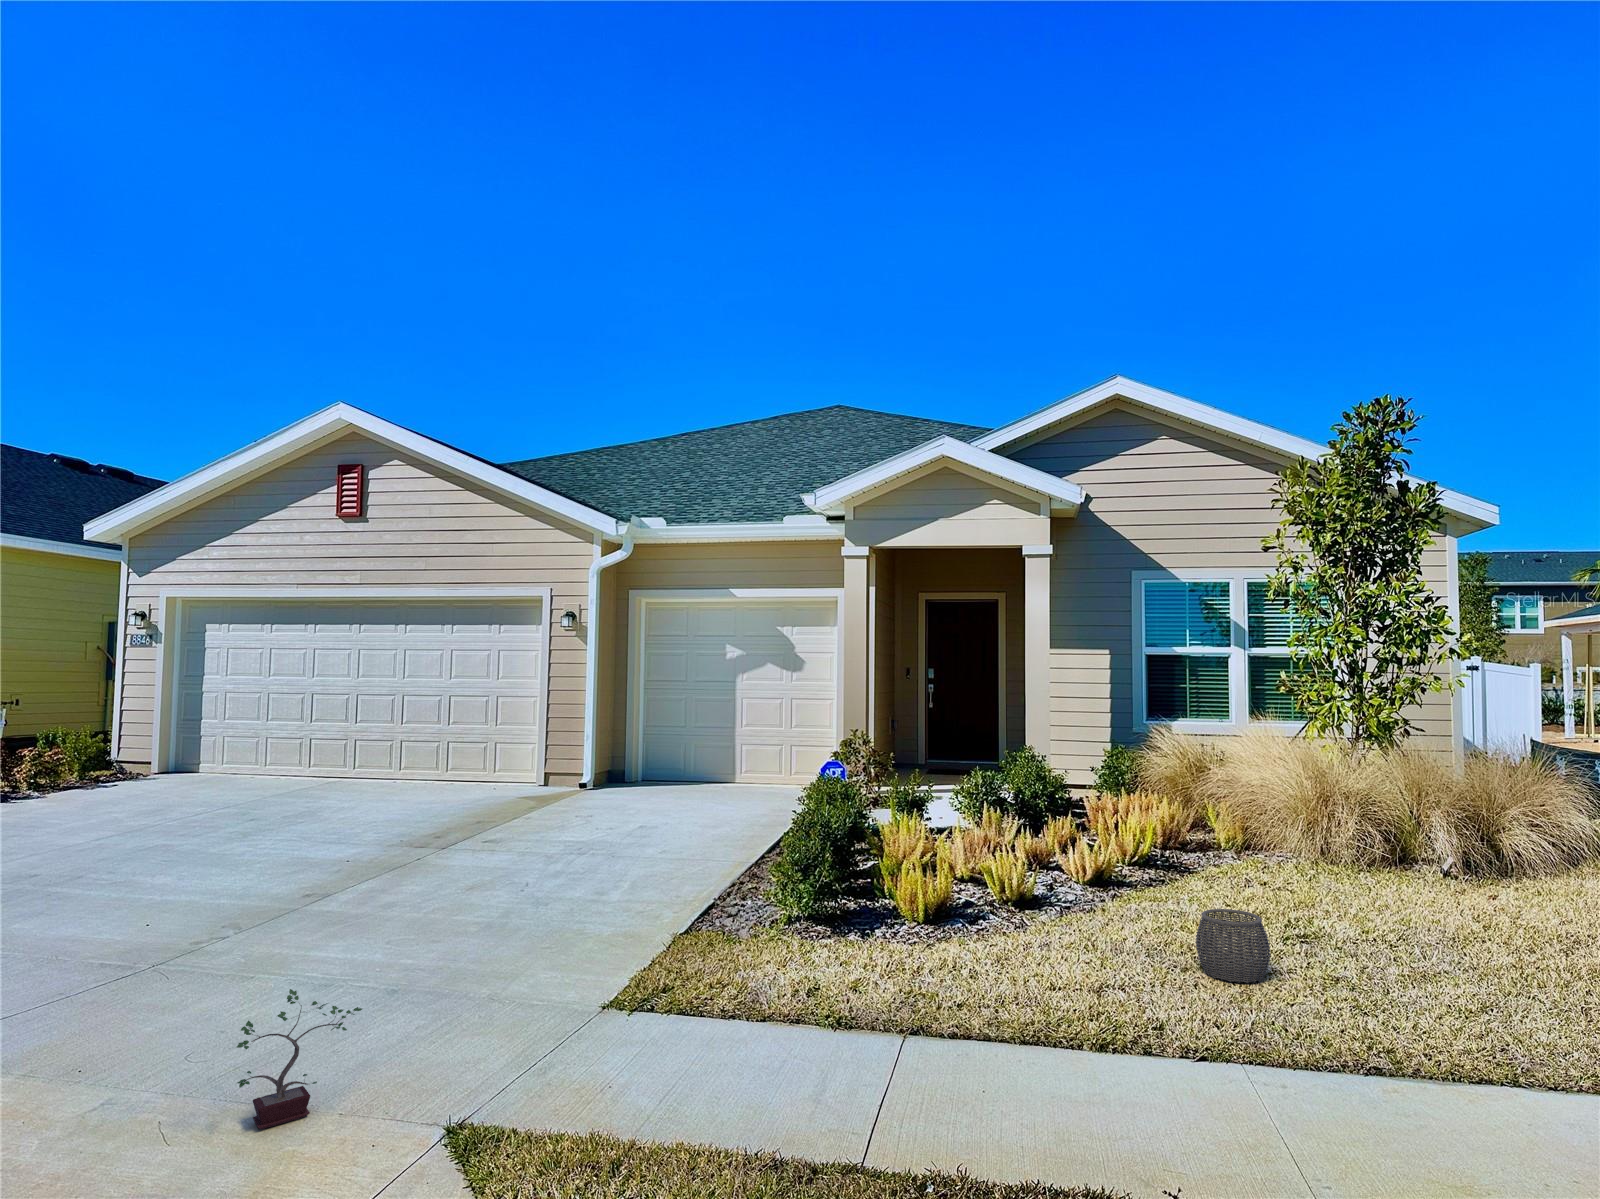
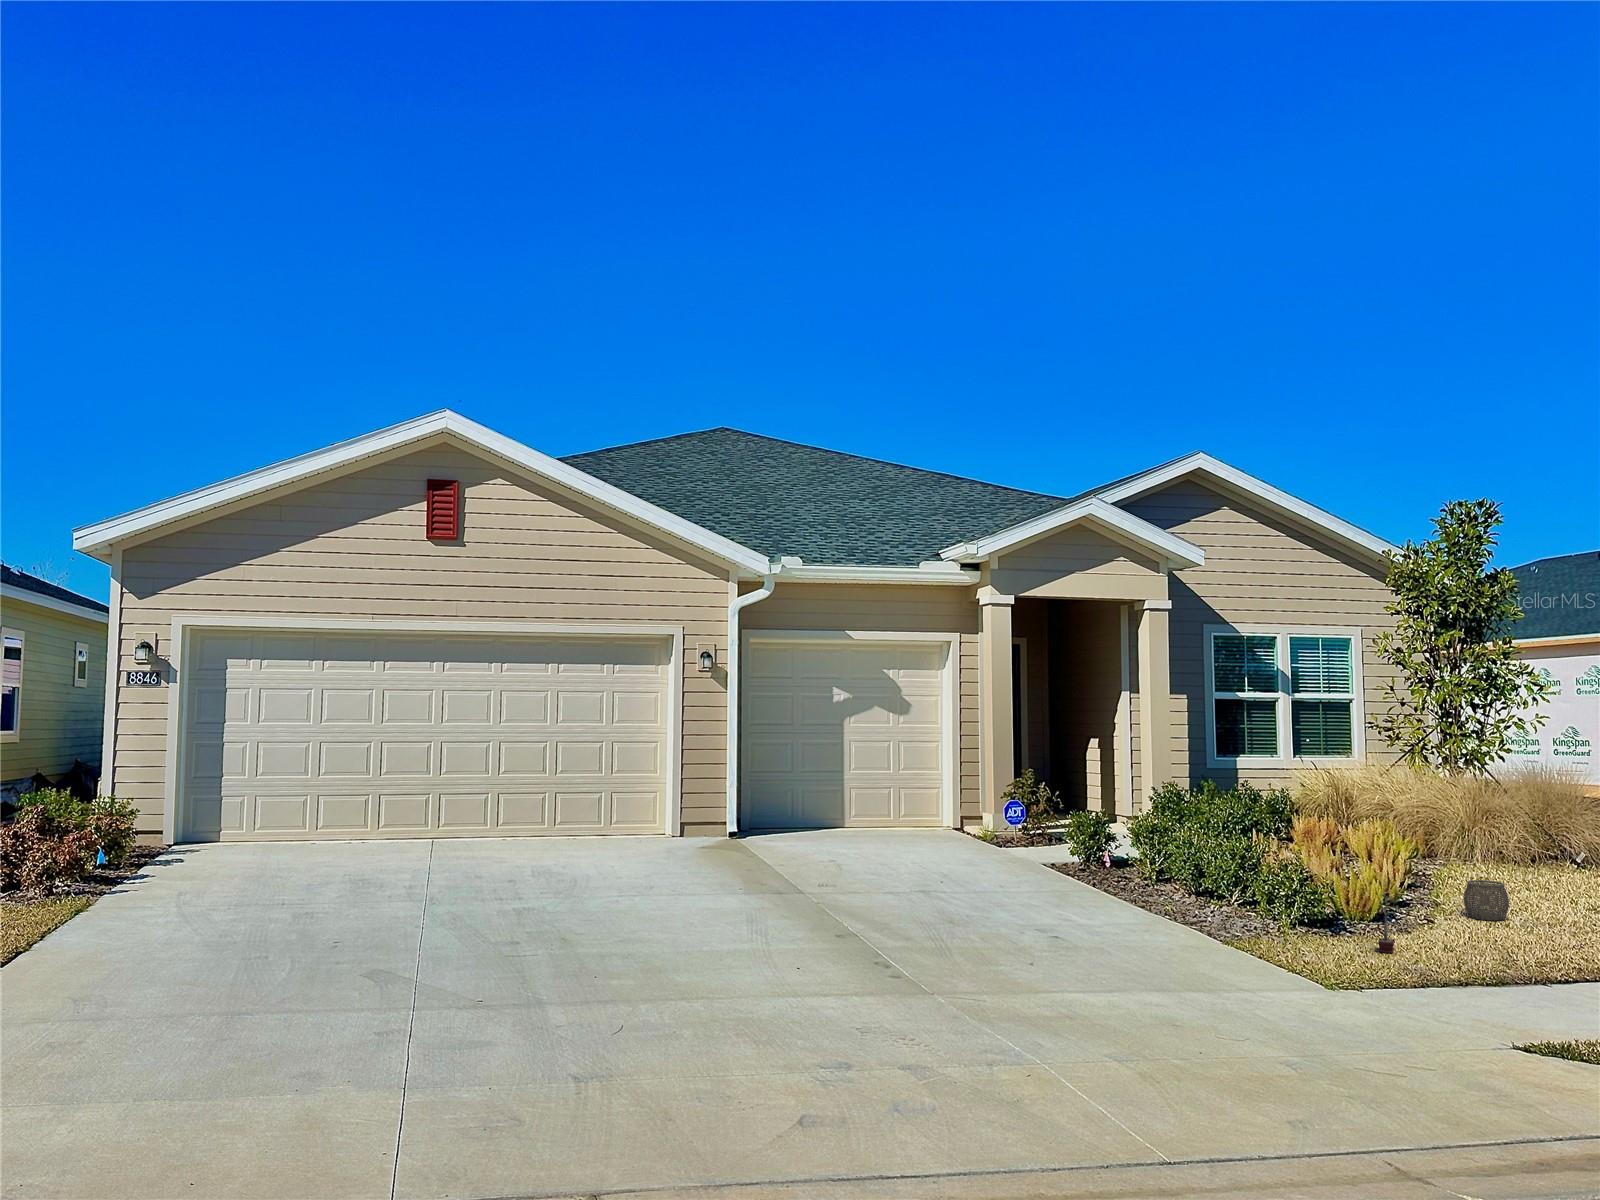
potted plant: present [237,989,362,1129] -> present [1378,894,1398,953]

